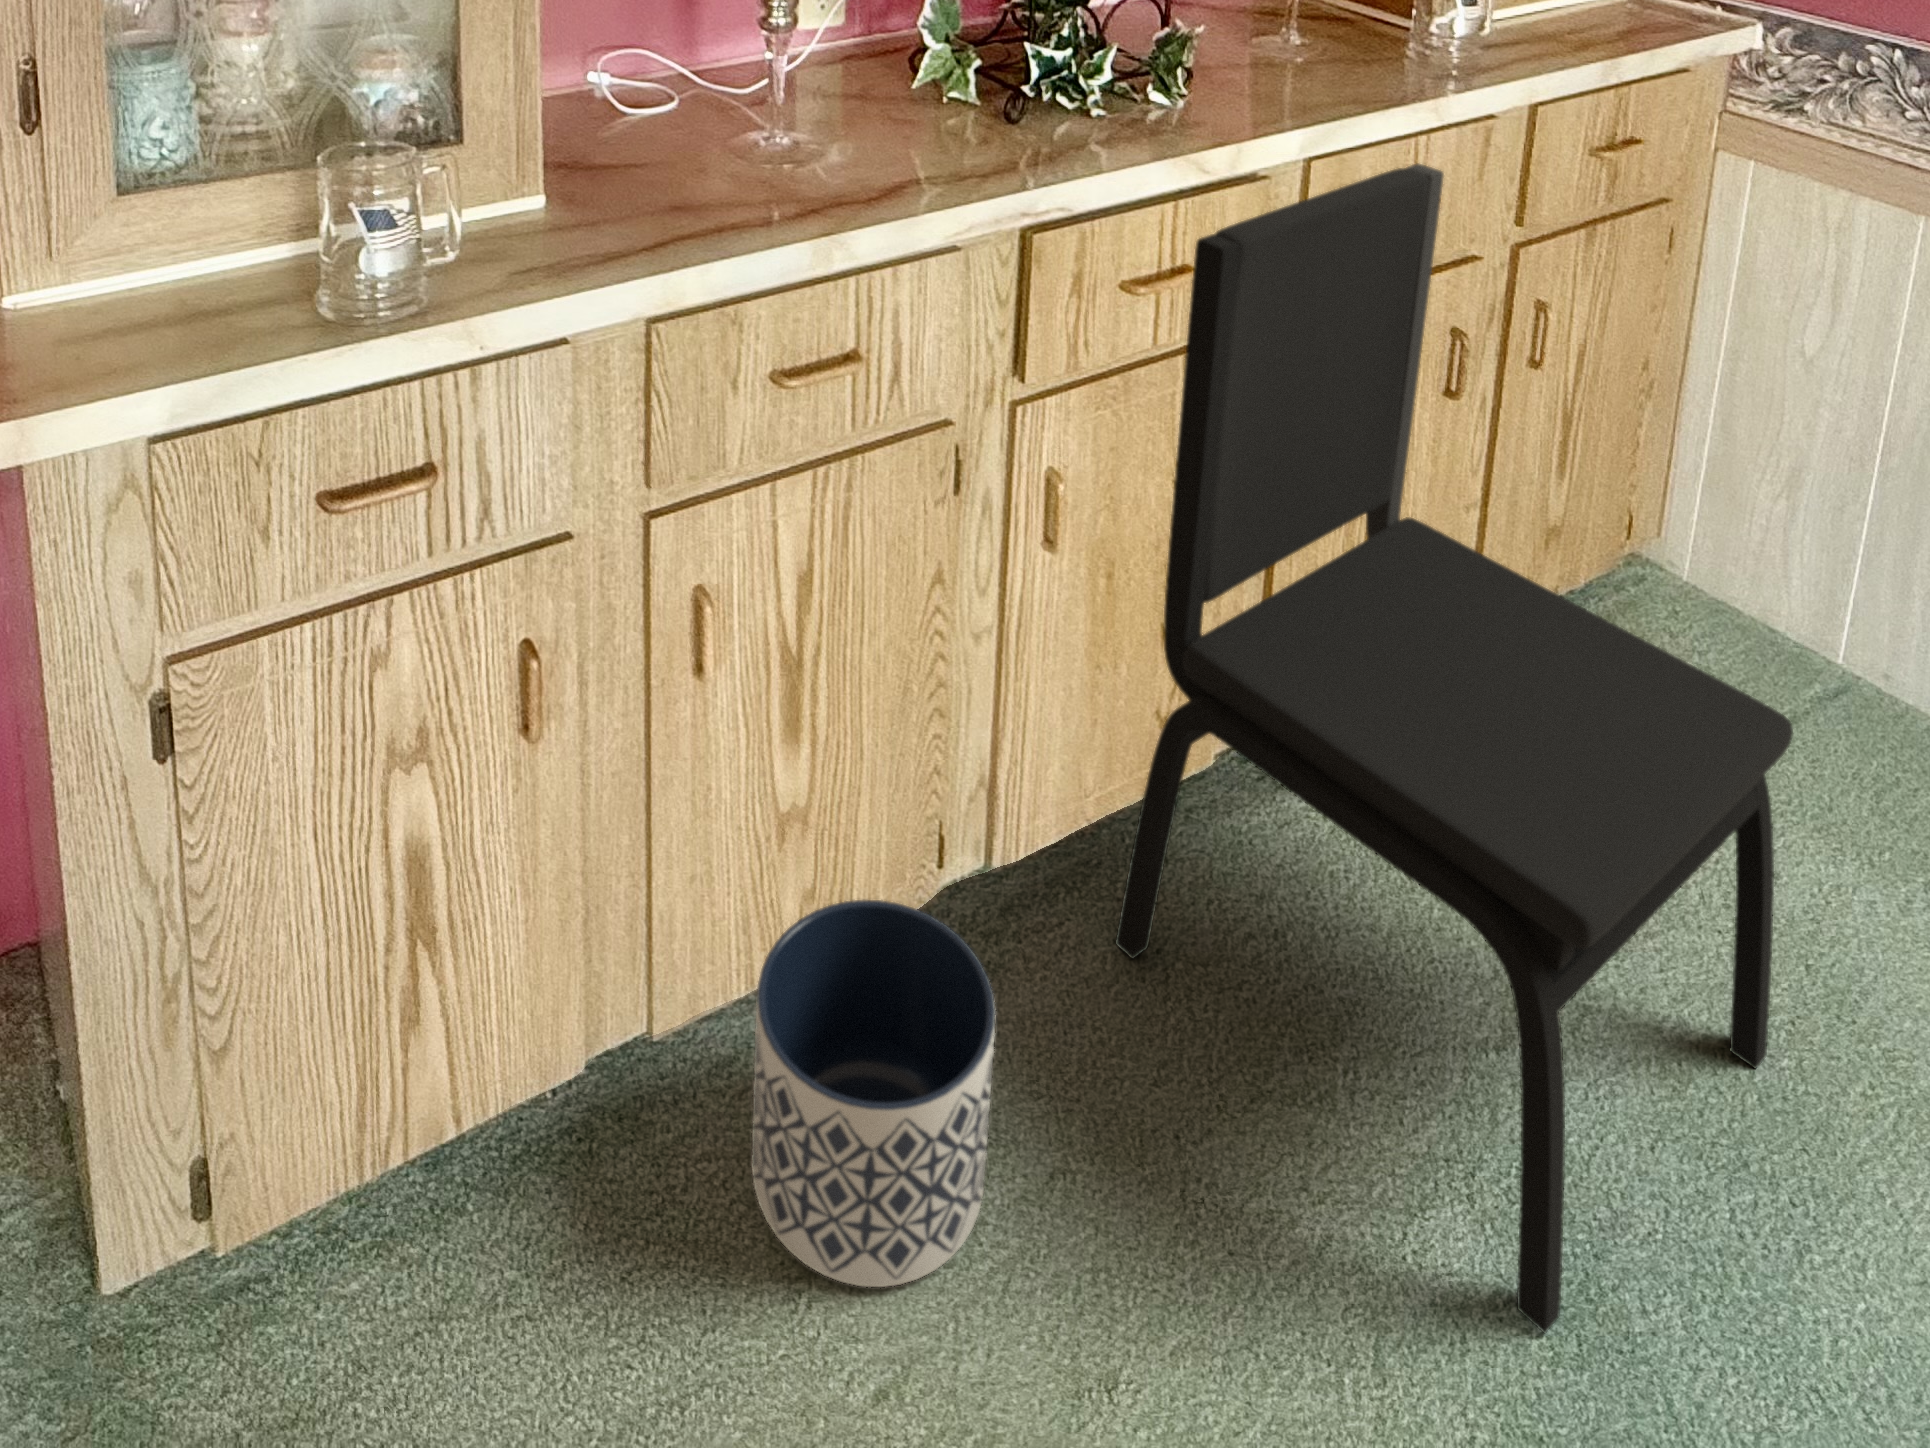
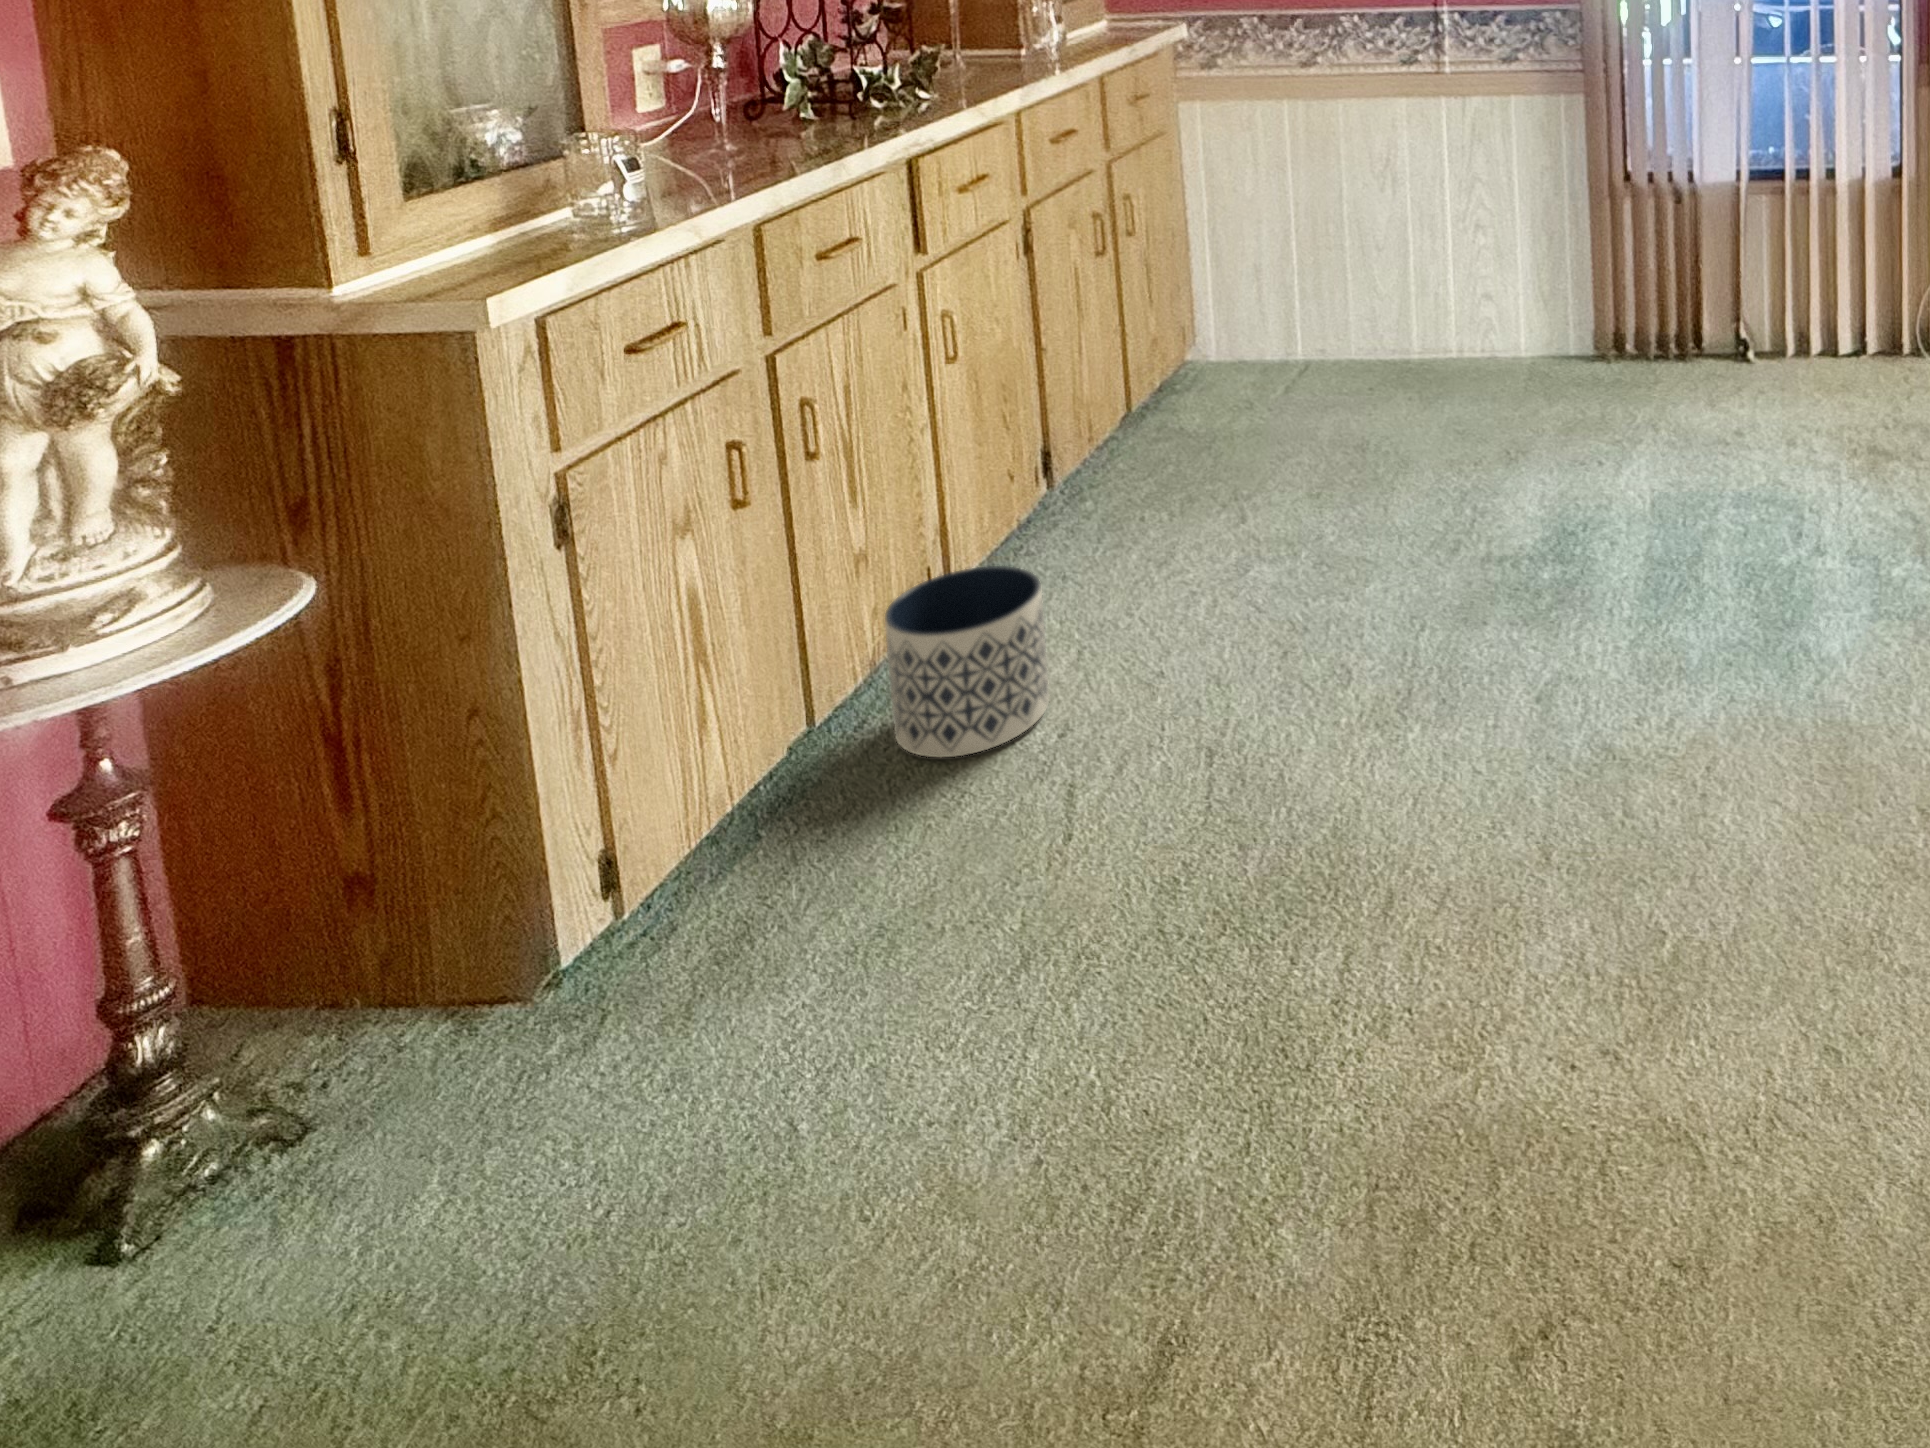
dining chair: present [1116,164,1793,1333] -> none [1006,102,1341,599]

